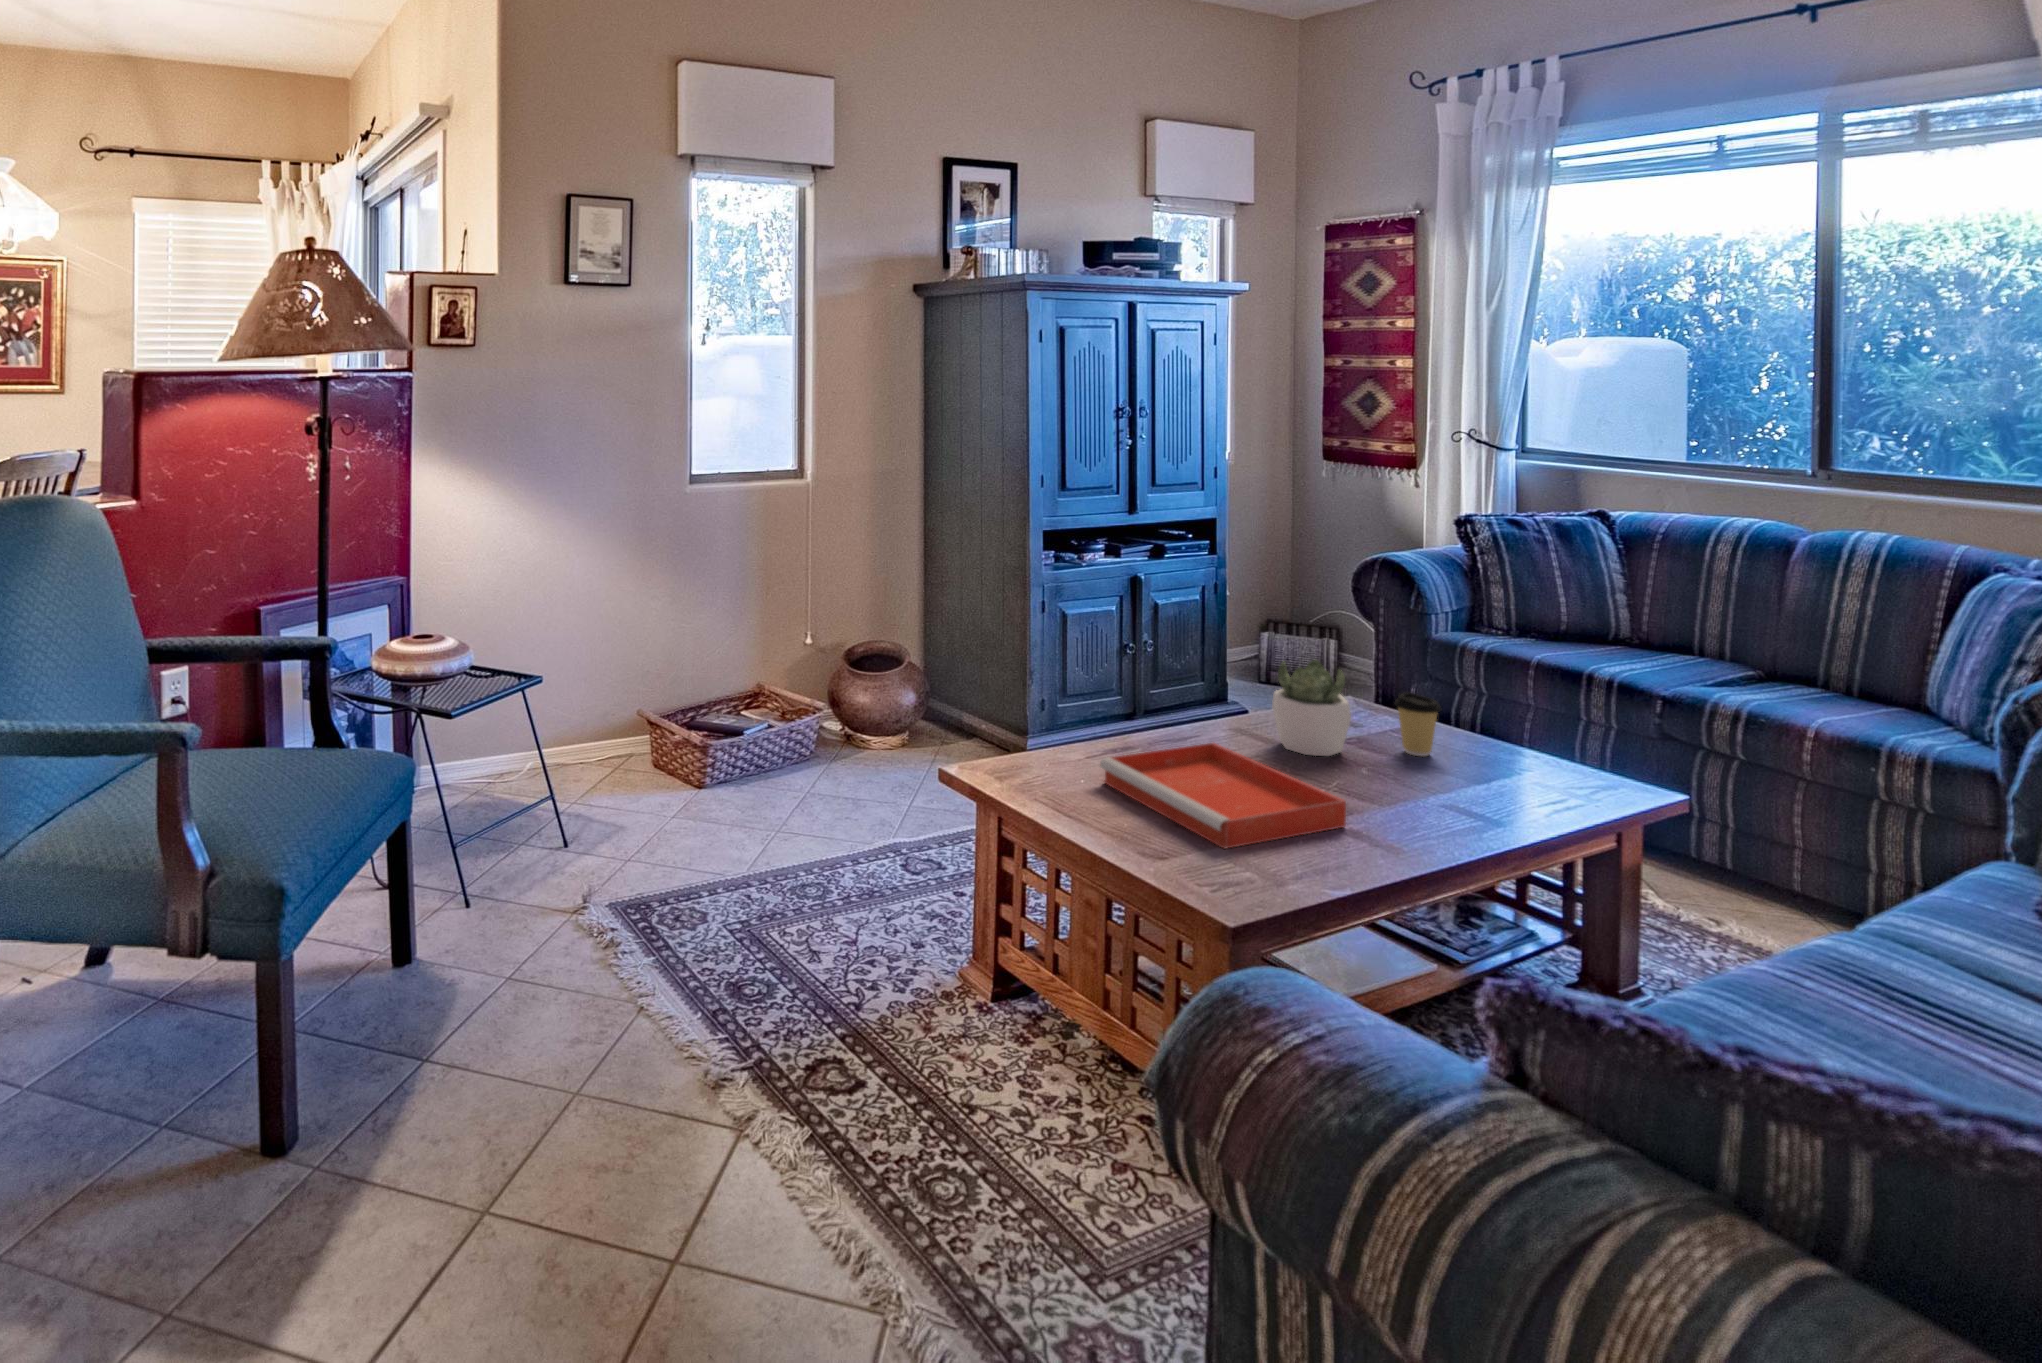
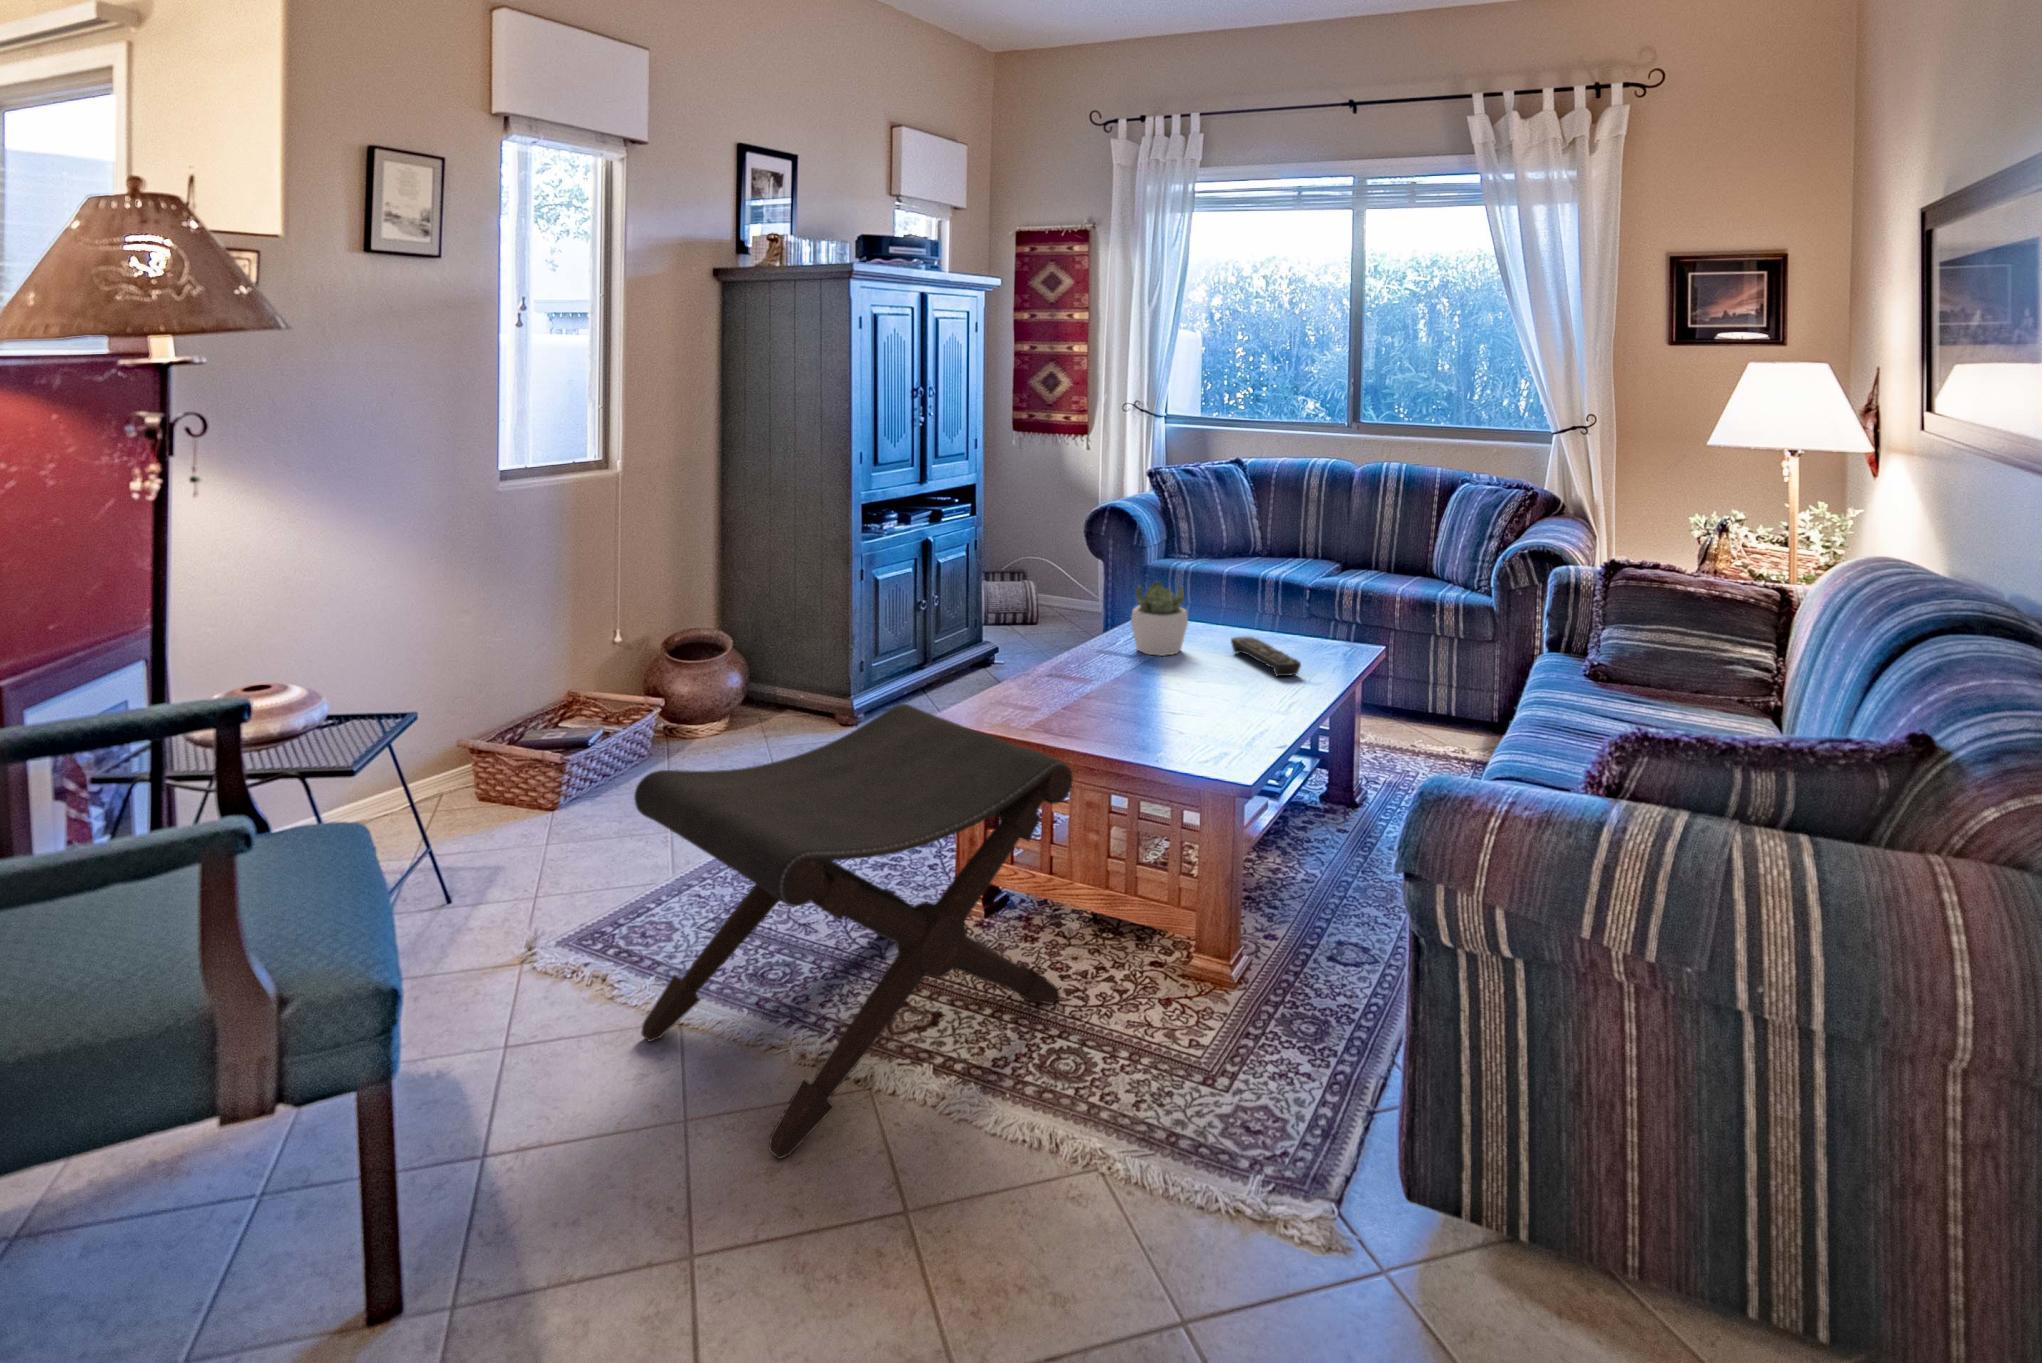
coffee cup: present [1395,692,1441,756] -> none [1208,597,1240,644]
tray: present [1100,743,1346,849] -> none [1054,656,1239,731]
footstool: none [604,748,1008,1158] -> present [634,704,1073,1159]
remote control: none [1411,749,1479,815] -> present [1231,637,1301,676]

